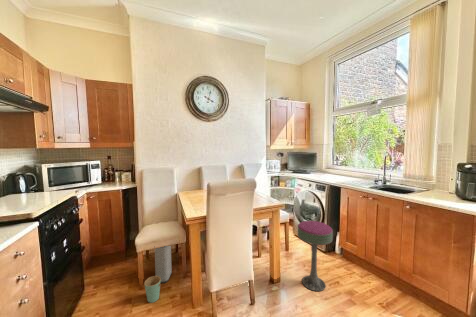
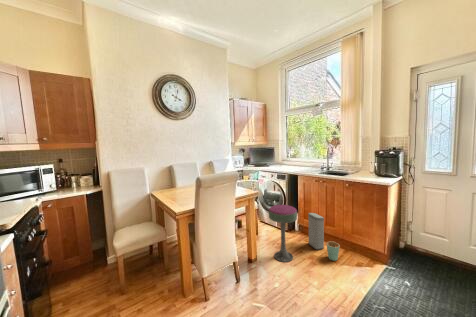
trash can: present [144,246,172,303] -> present [308,213,340,261]

